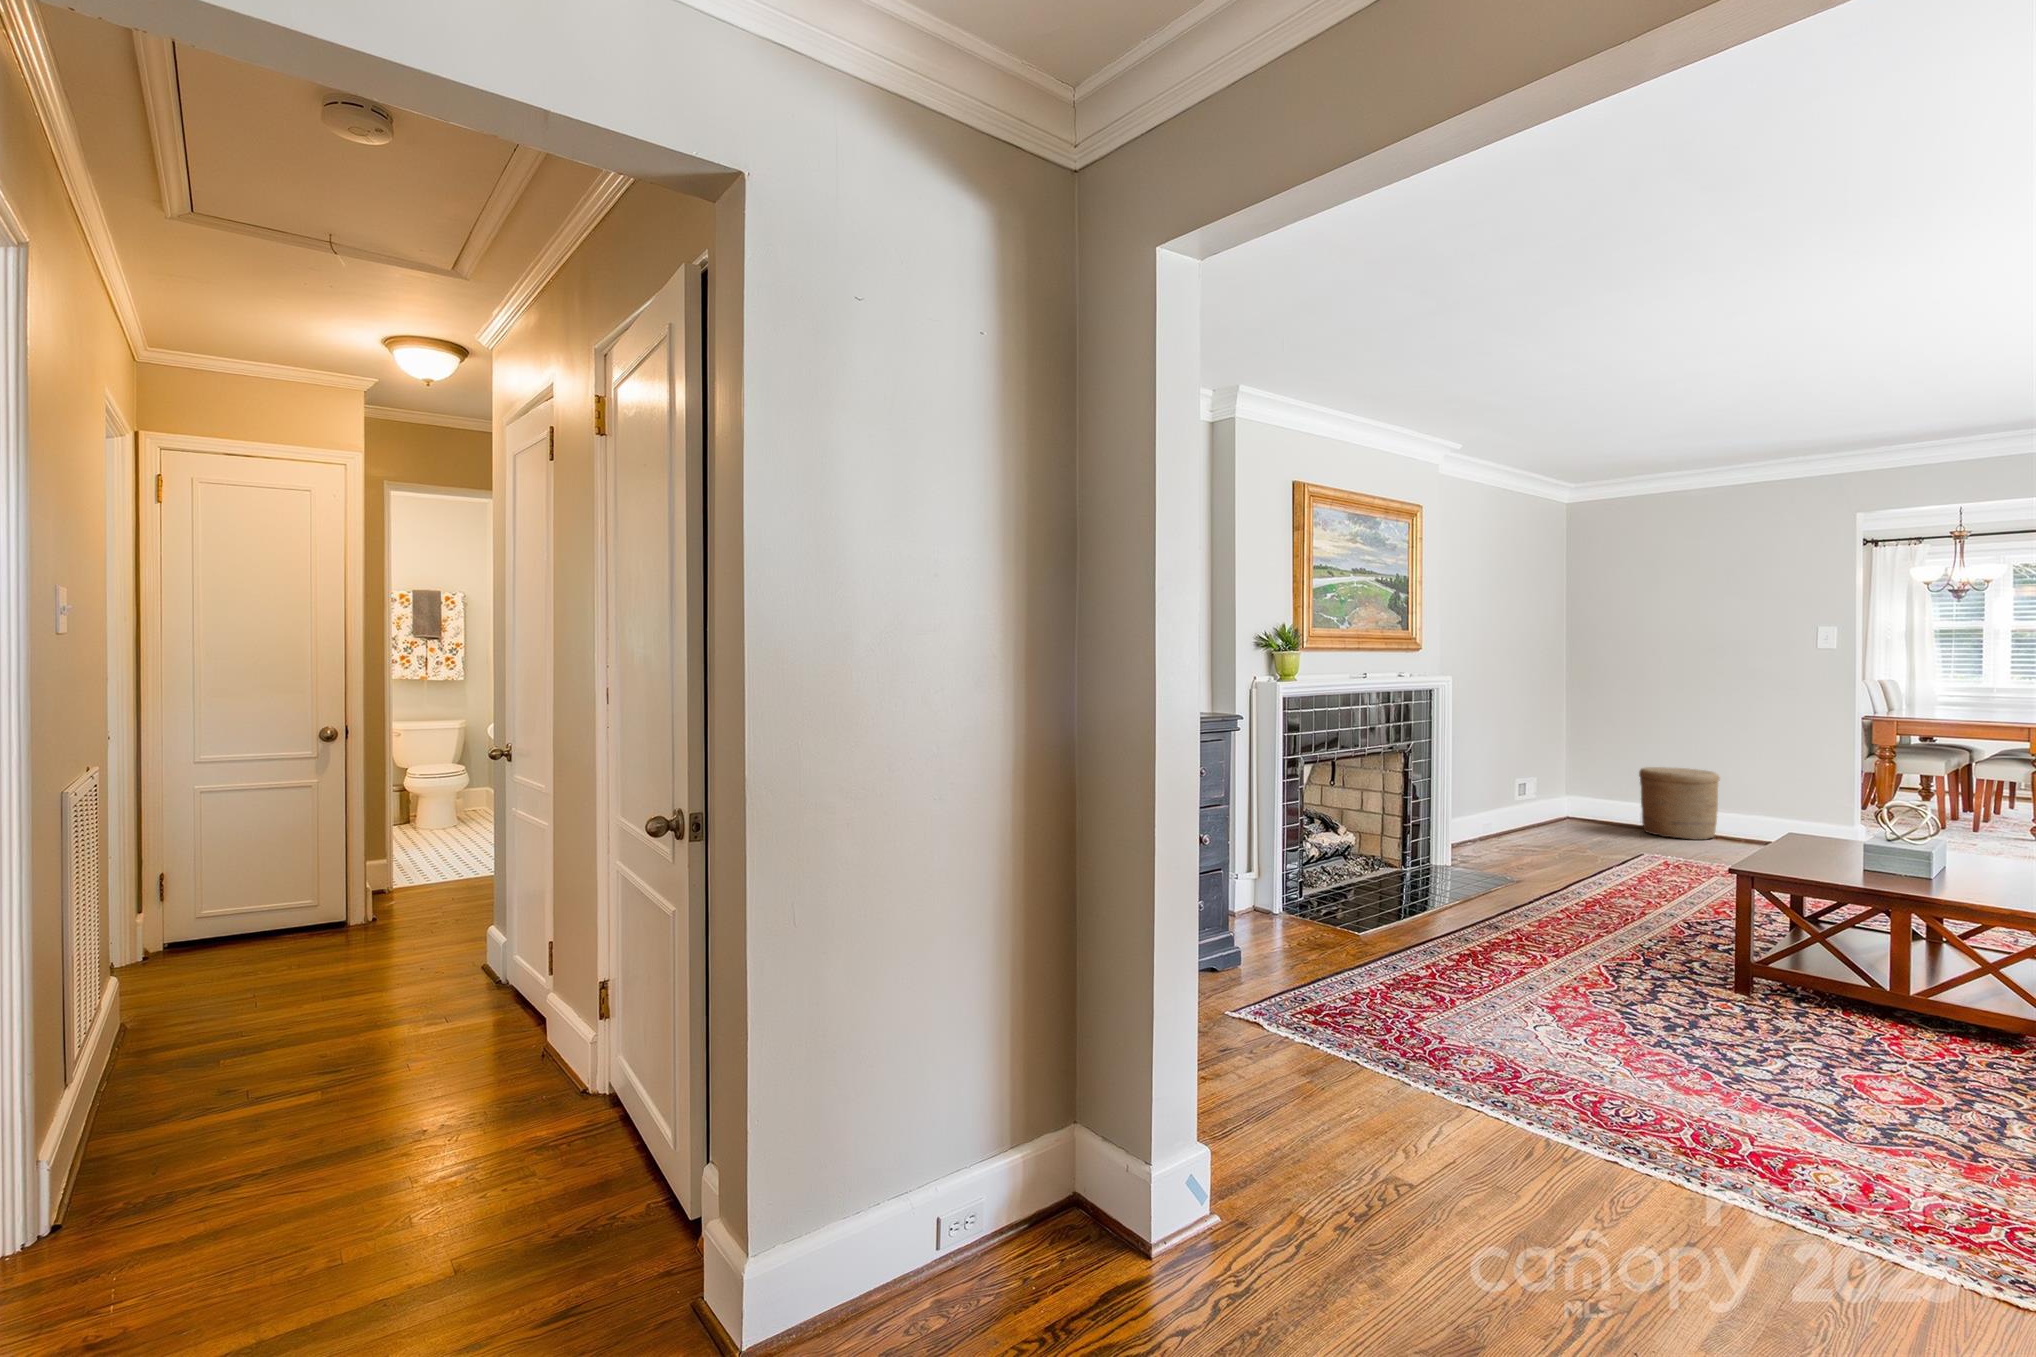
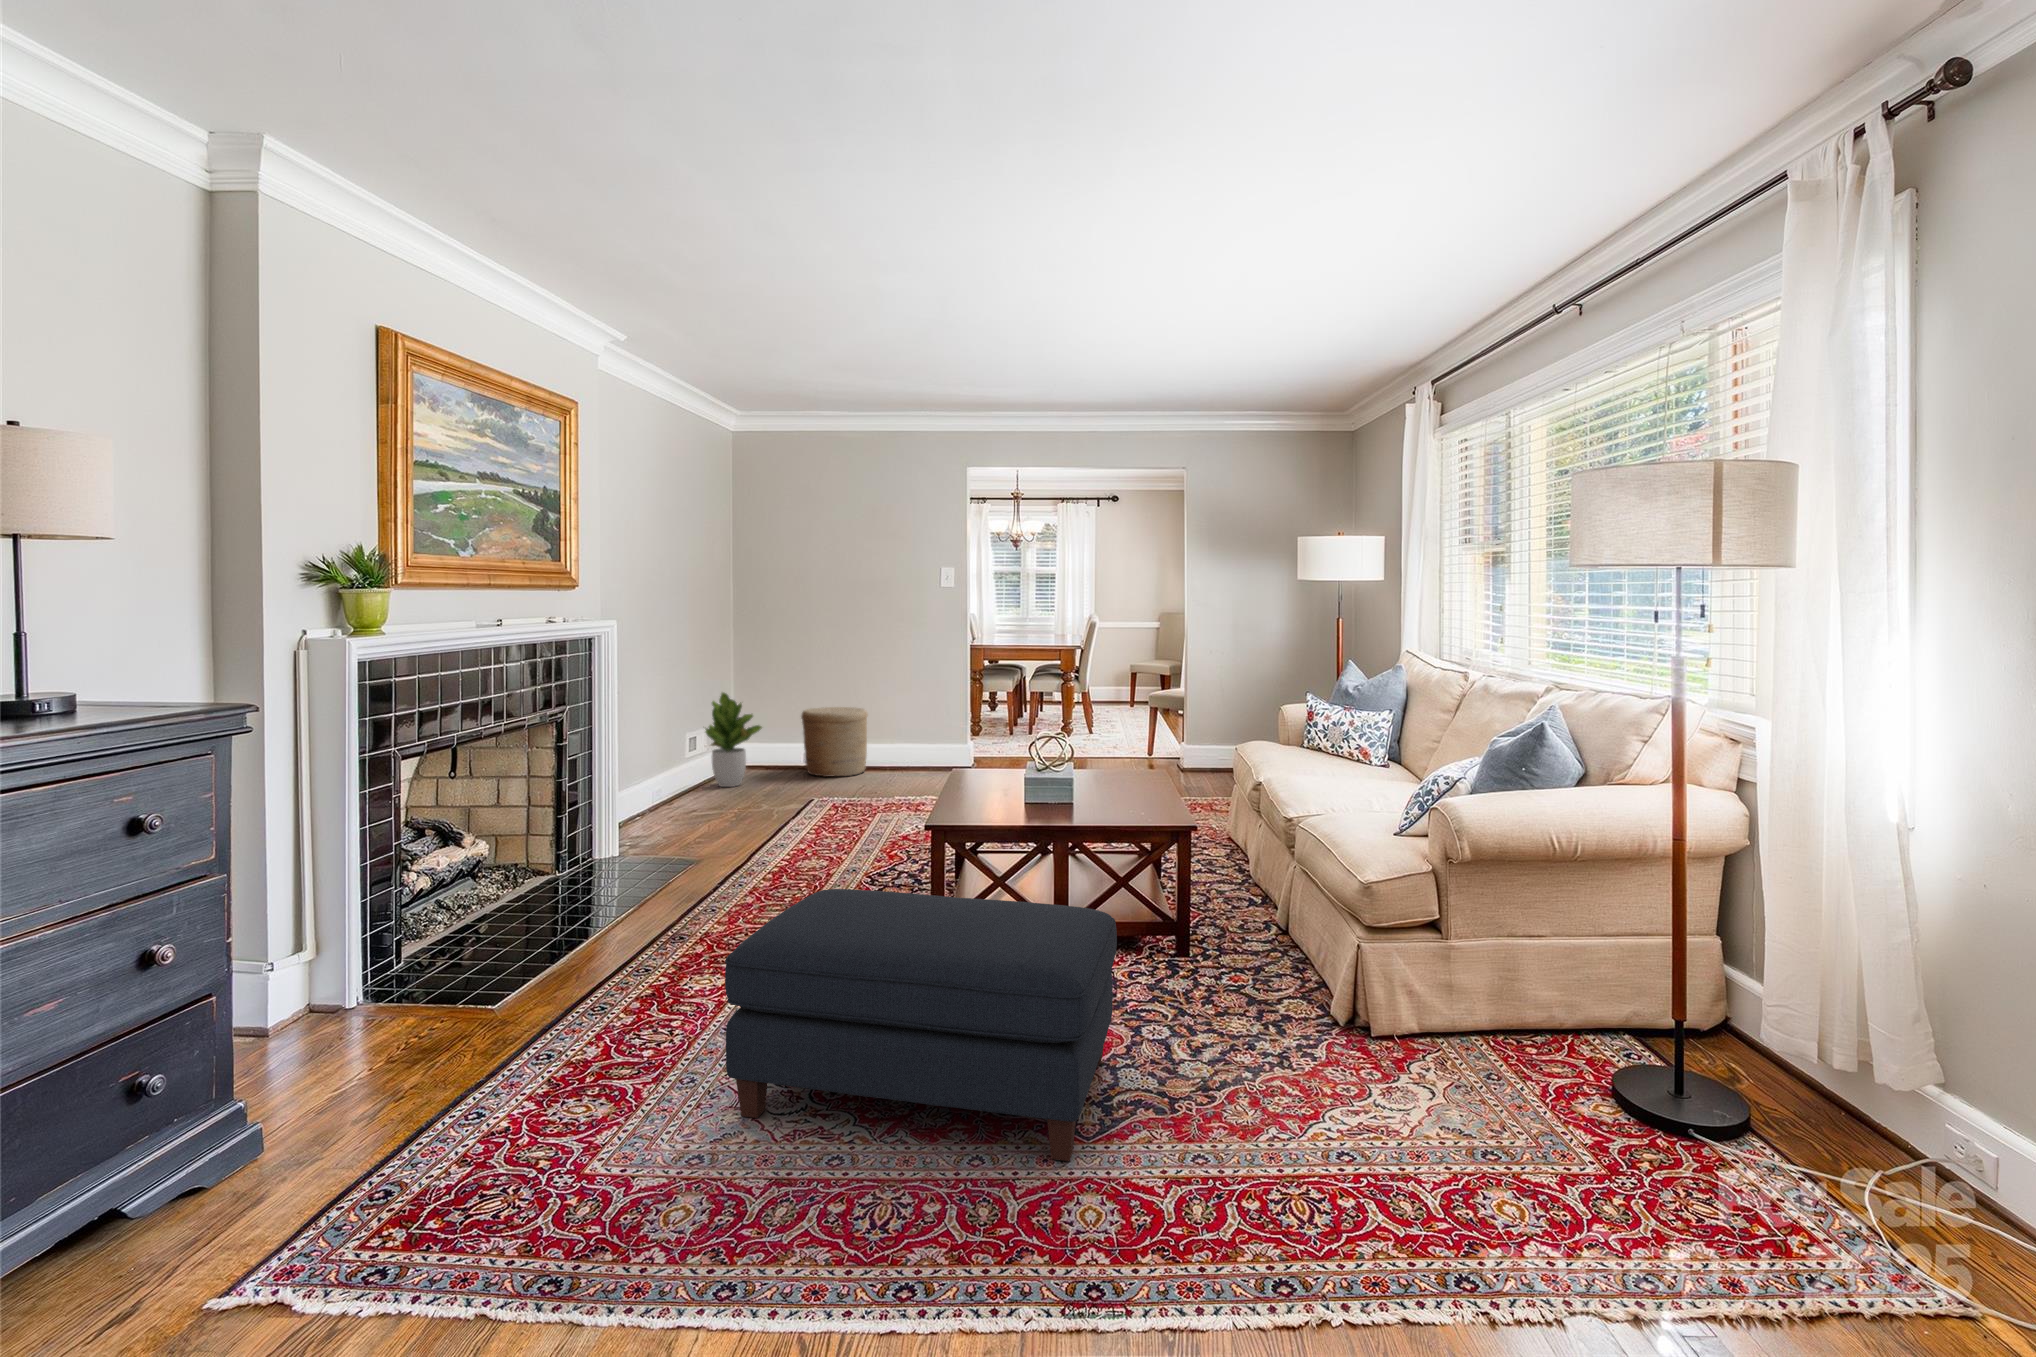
potted plant: none [1533,743,1595,832] -> present [705,693,762,787]
ottoman: none [1517,893,1922,1141] -> present [725,889,1117,1161]

